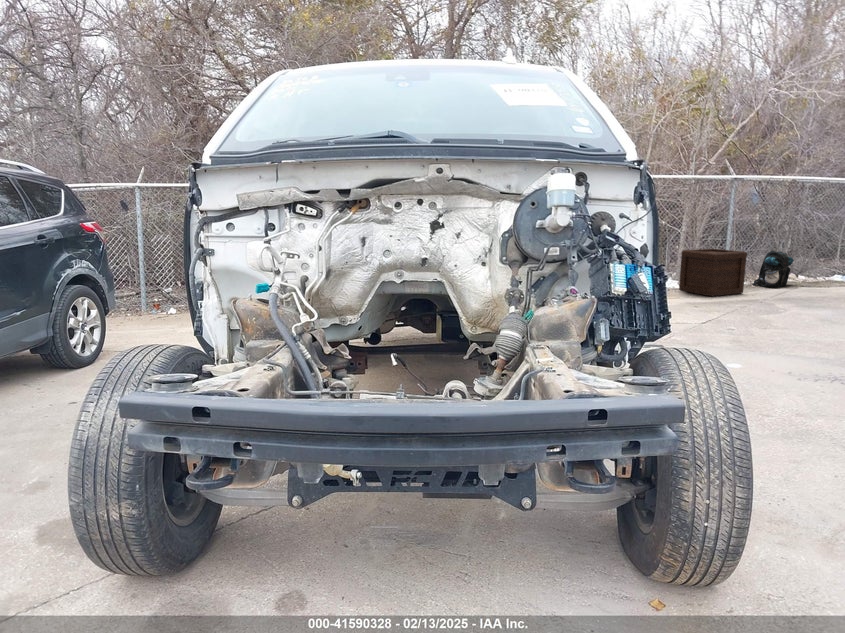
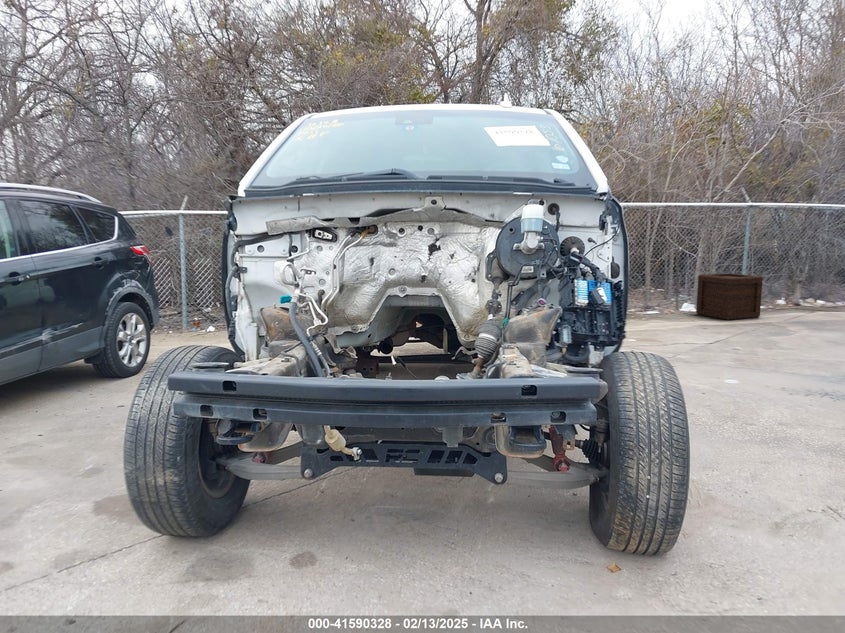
backpack: present [753,251,794,287] -> none [772,276,813,312]

